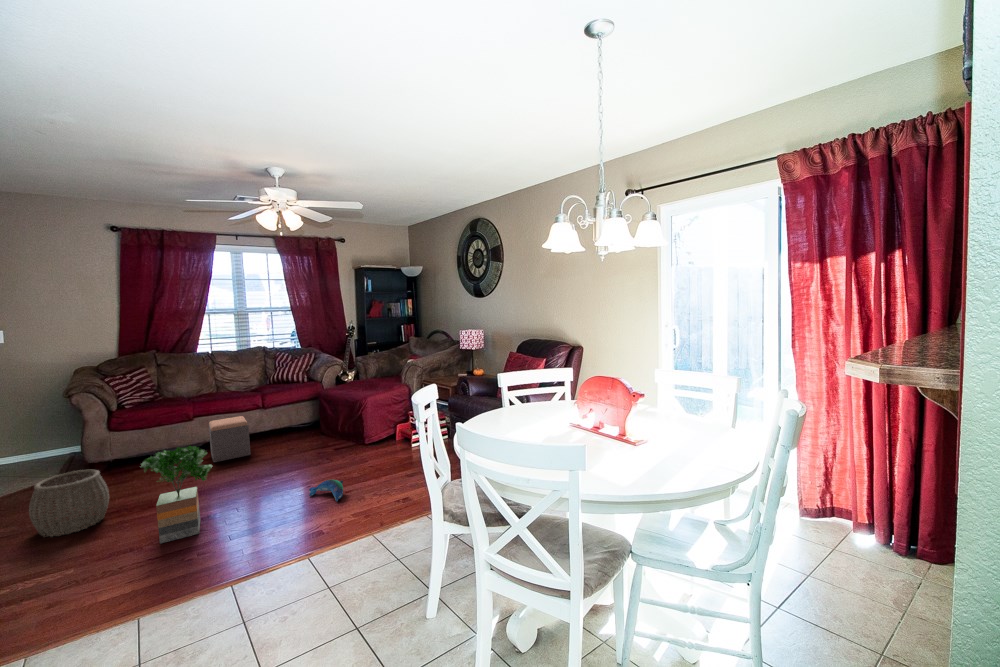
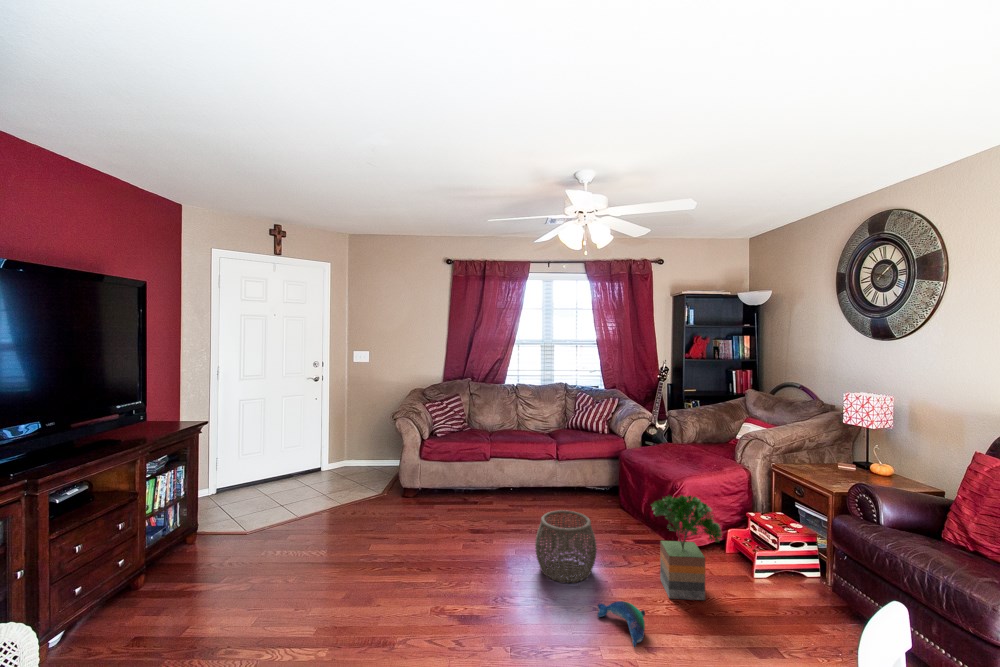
footstool: present [209,416,251,462] -> none [502,465,539,515]
potted tree: present [142,446,211,544] -> present [651,495,722,600]
woven basket: present [29,470,109,537] -> present [535,510,597,583]

